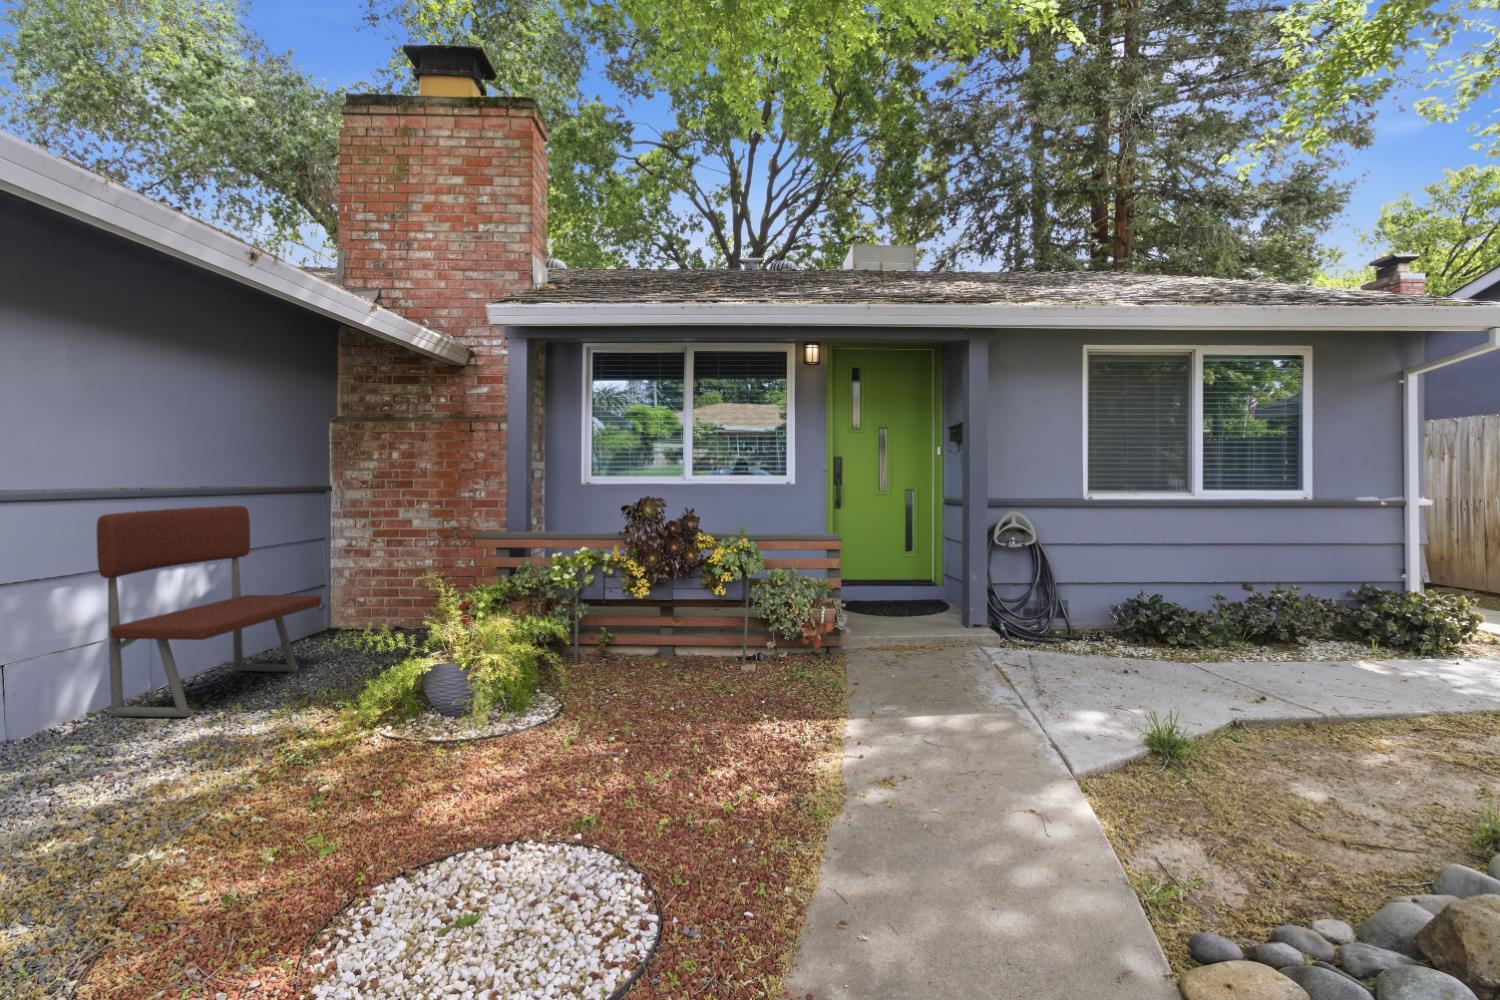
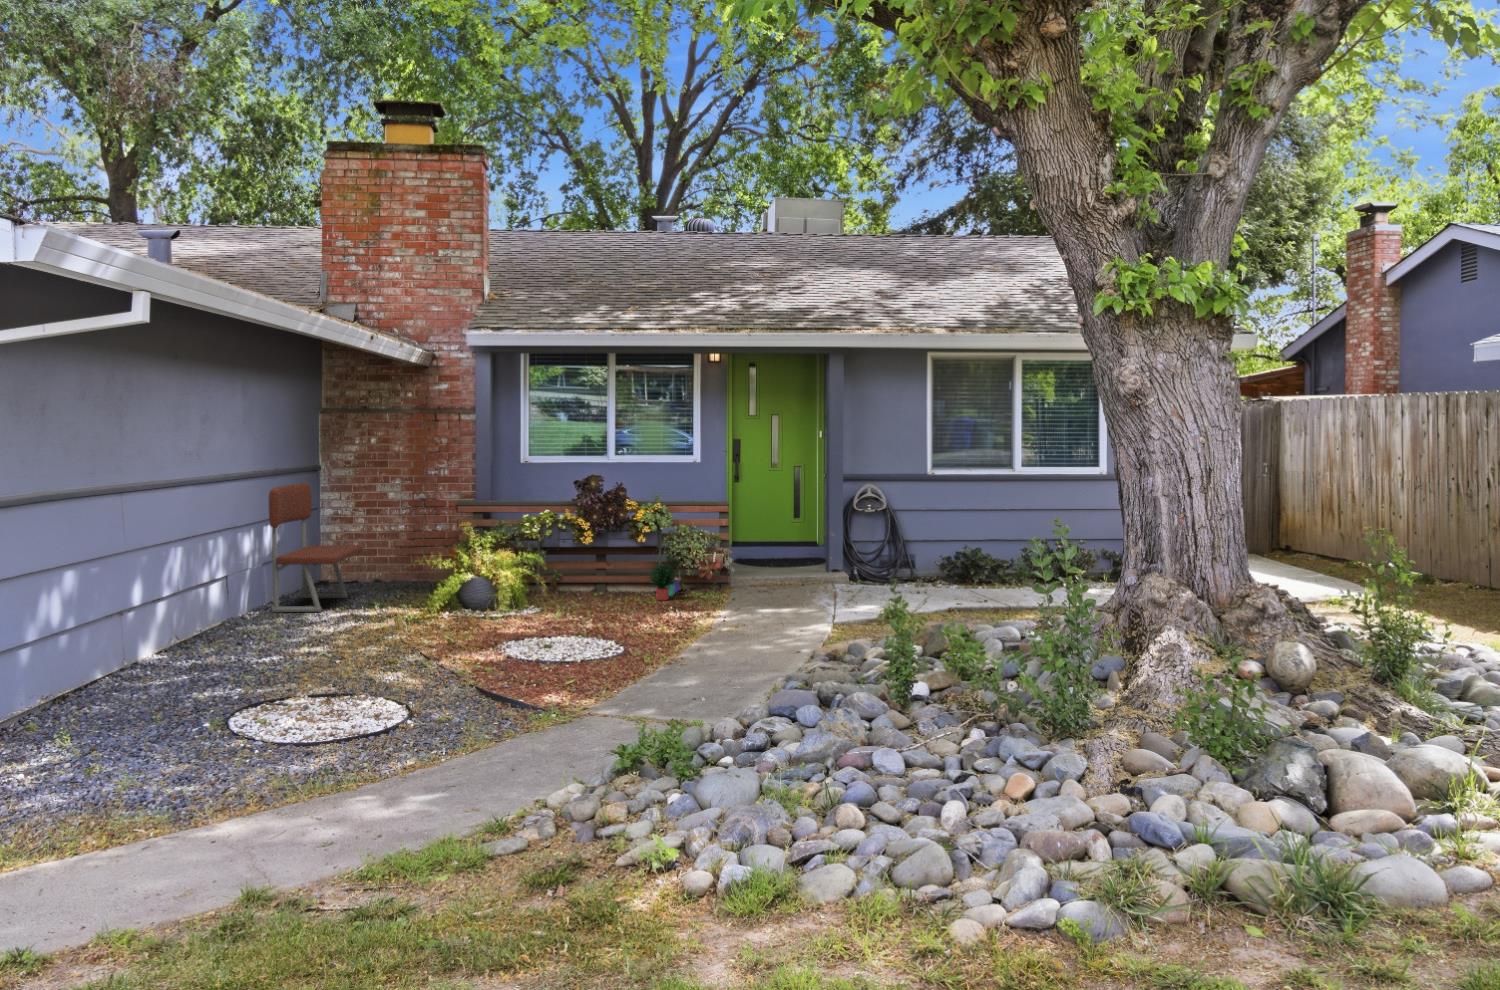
potted plant: none [731,575,784,693] -> present [651,530,683,600]

